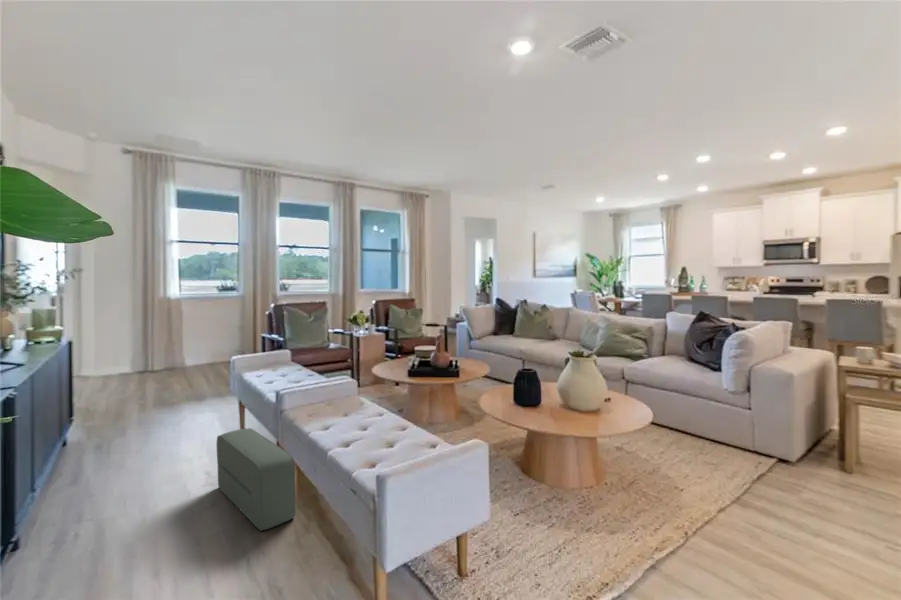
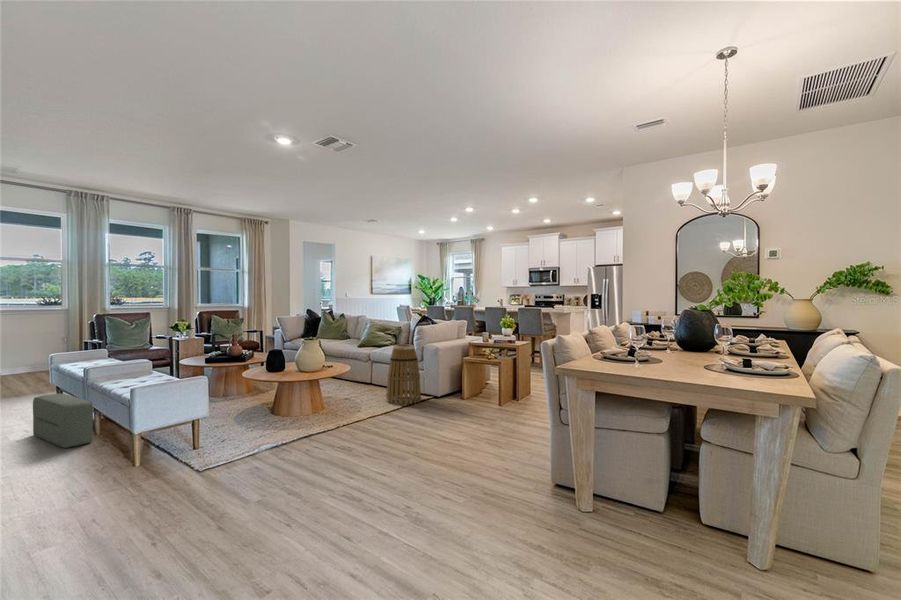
basket: none [682,363,747,467] -> present [386,344,421,404]

